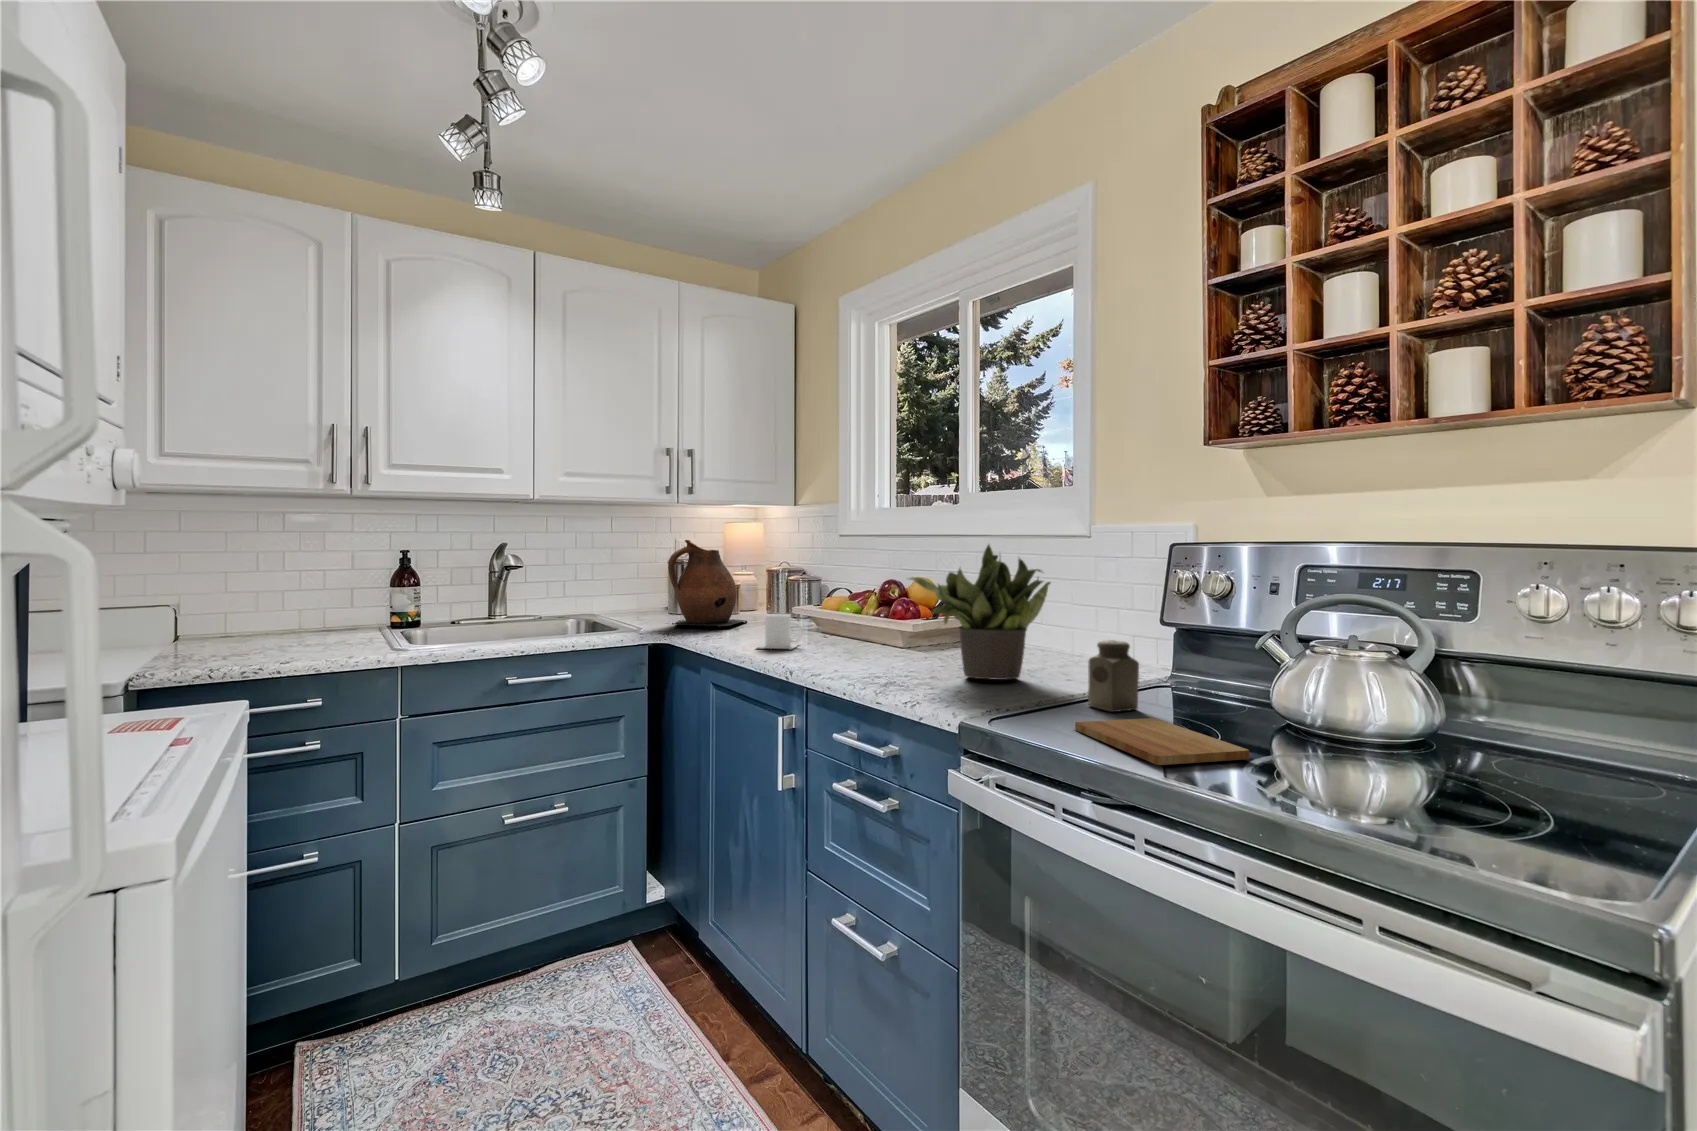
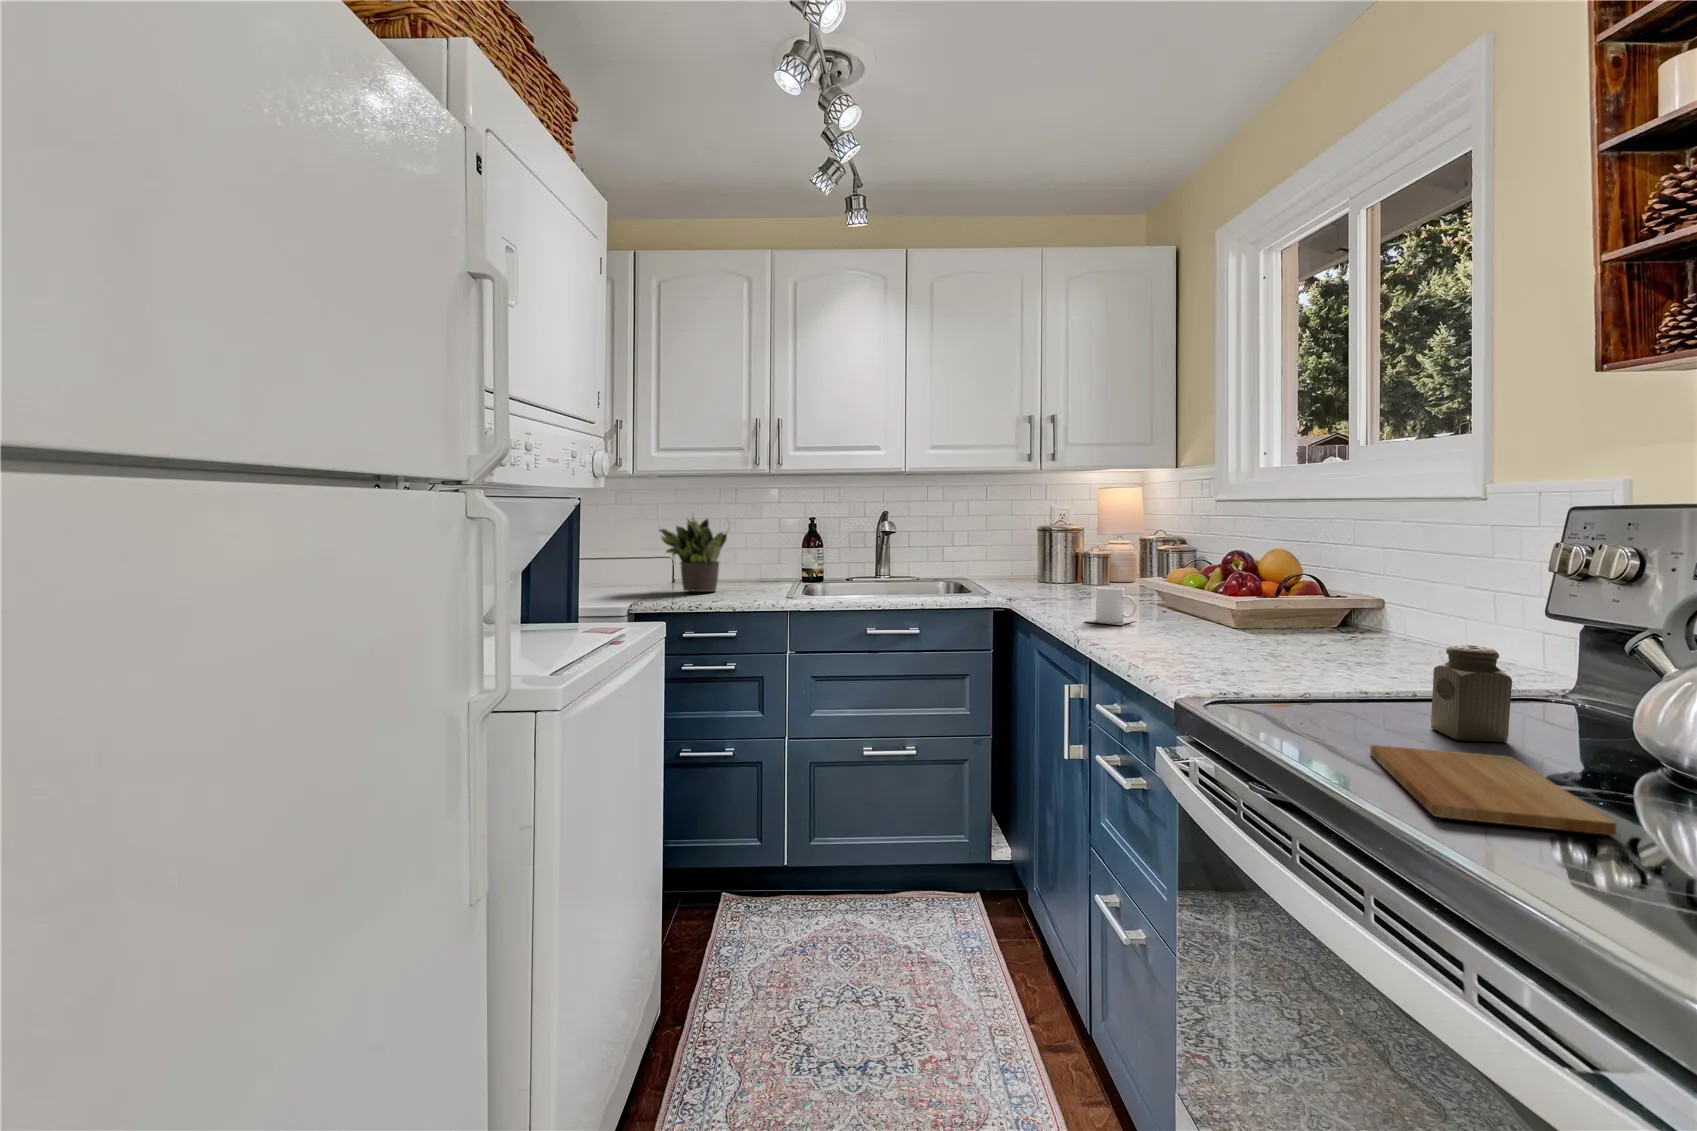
ceramic pitcher: present [668,540,747,628] -> none [1023,509,1106,598]
potted plant: present [907,545,1050,680] -> present [660,518,727,592]

